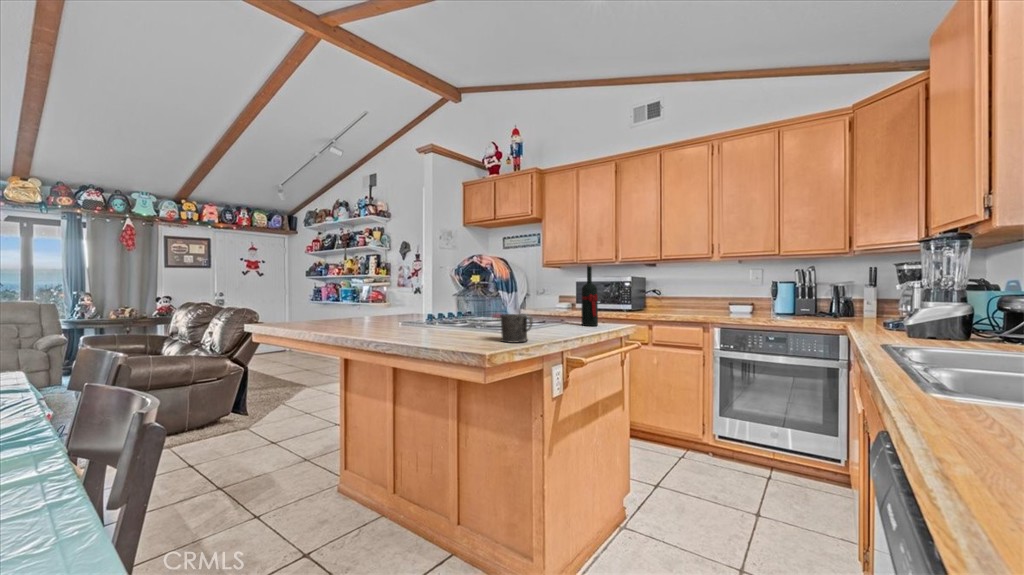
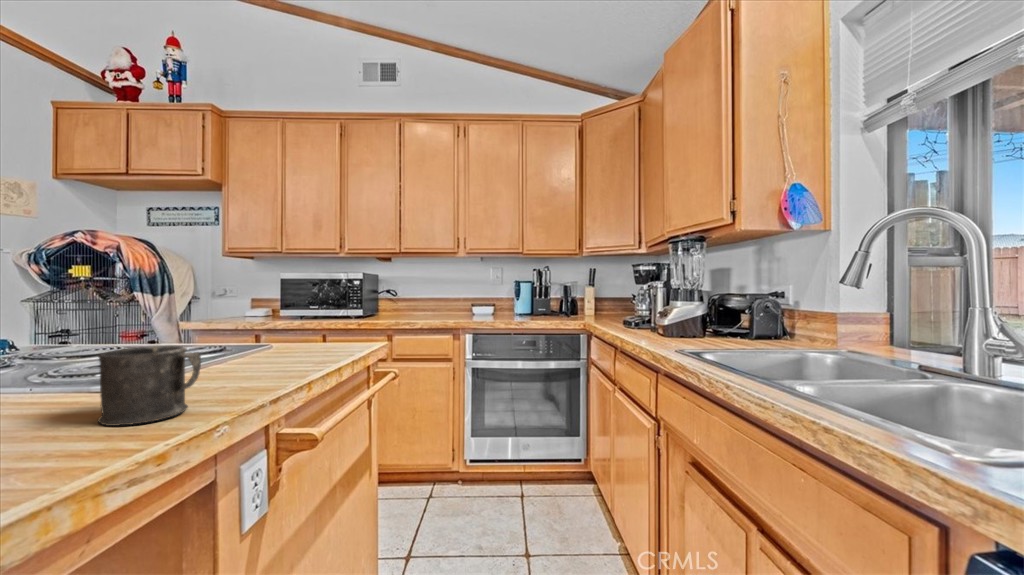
wine bottle: present [581,264,598,326] -> none [304,247,333,350]

